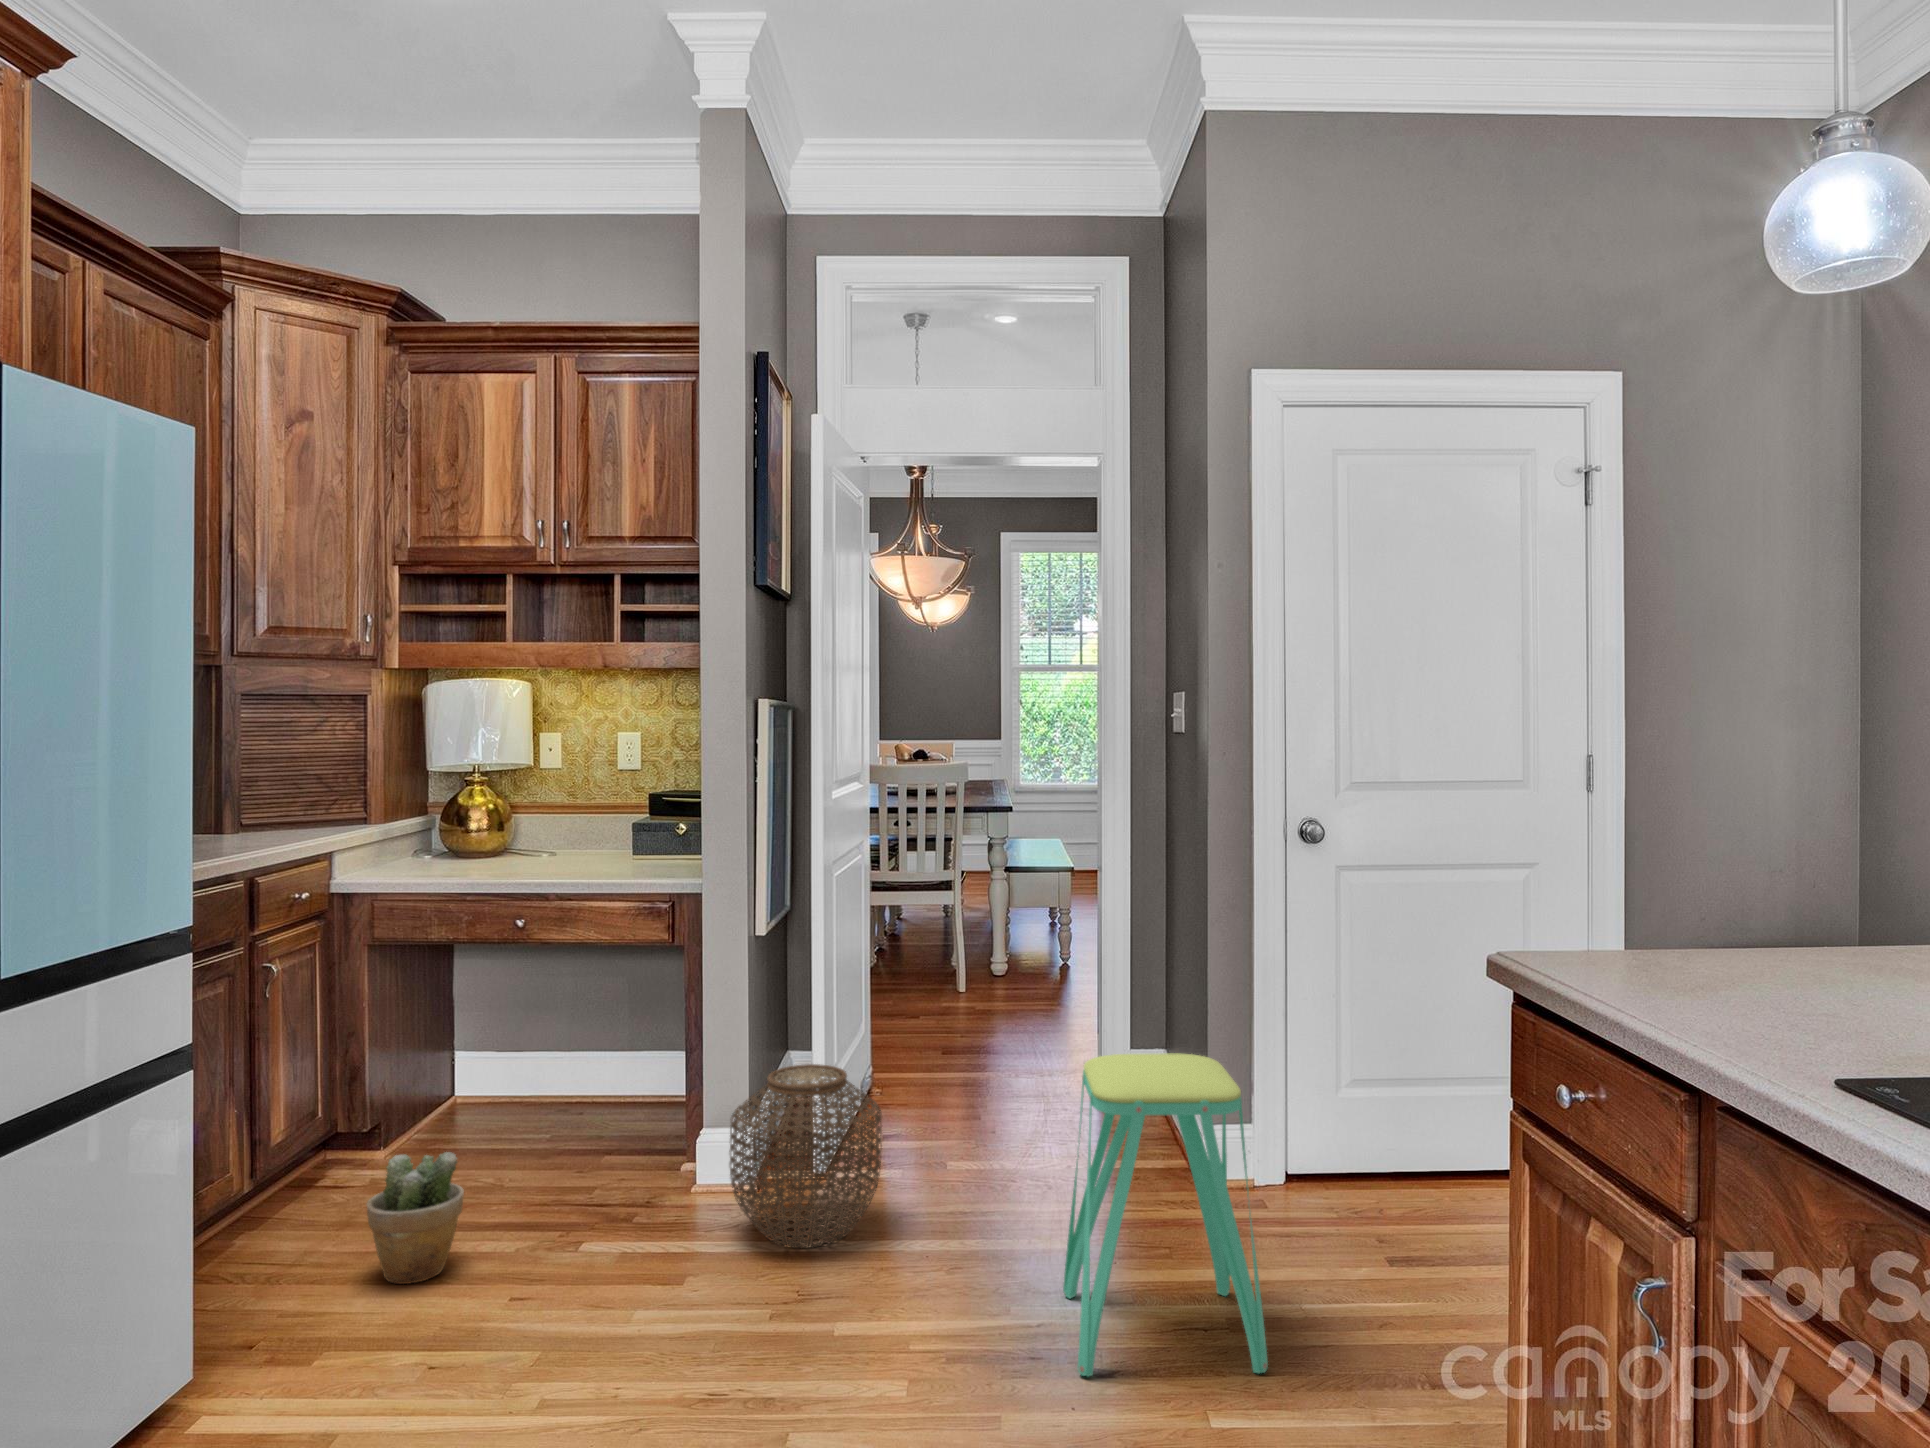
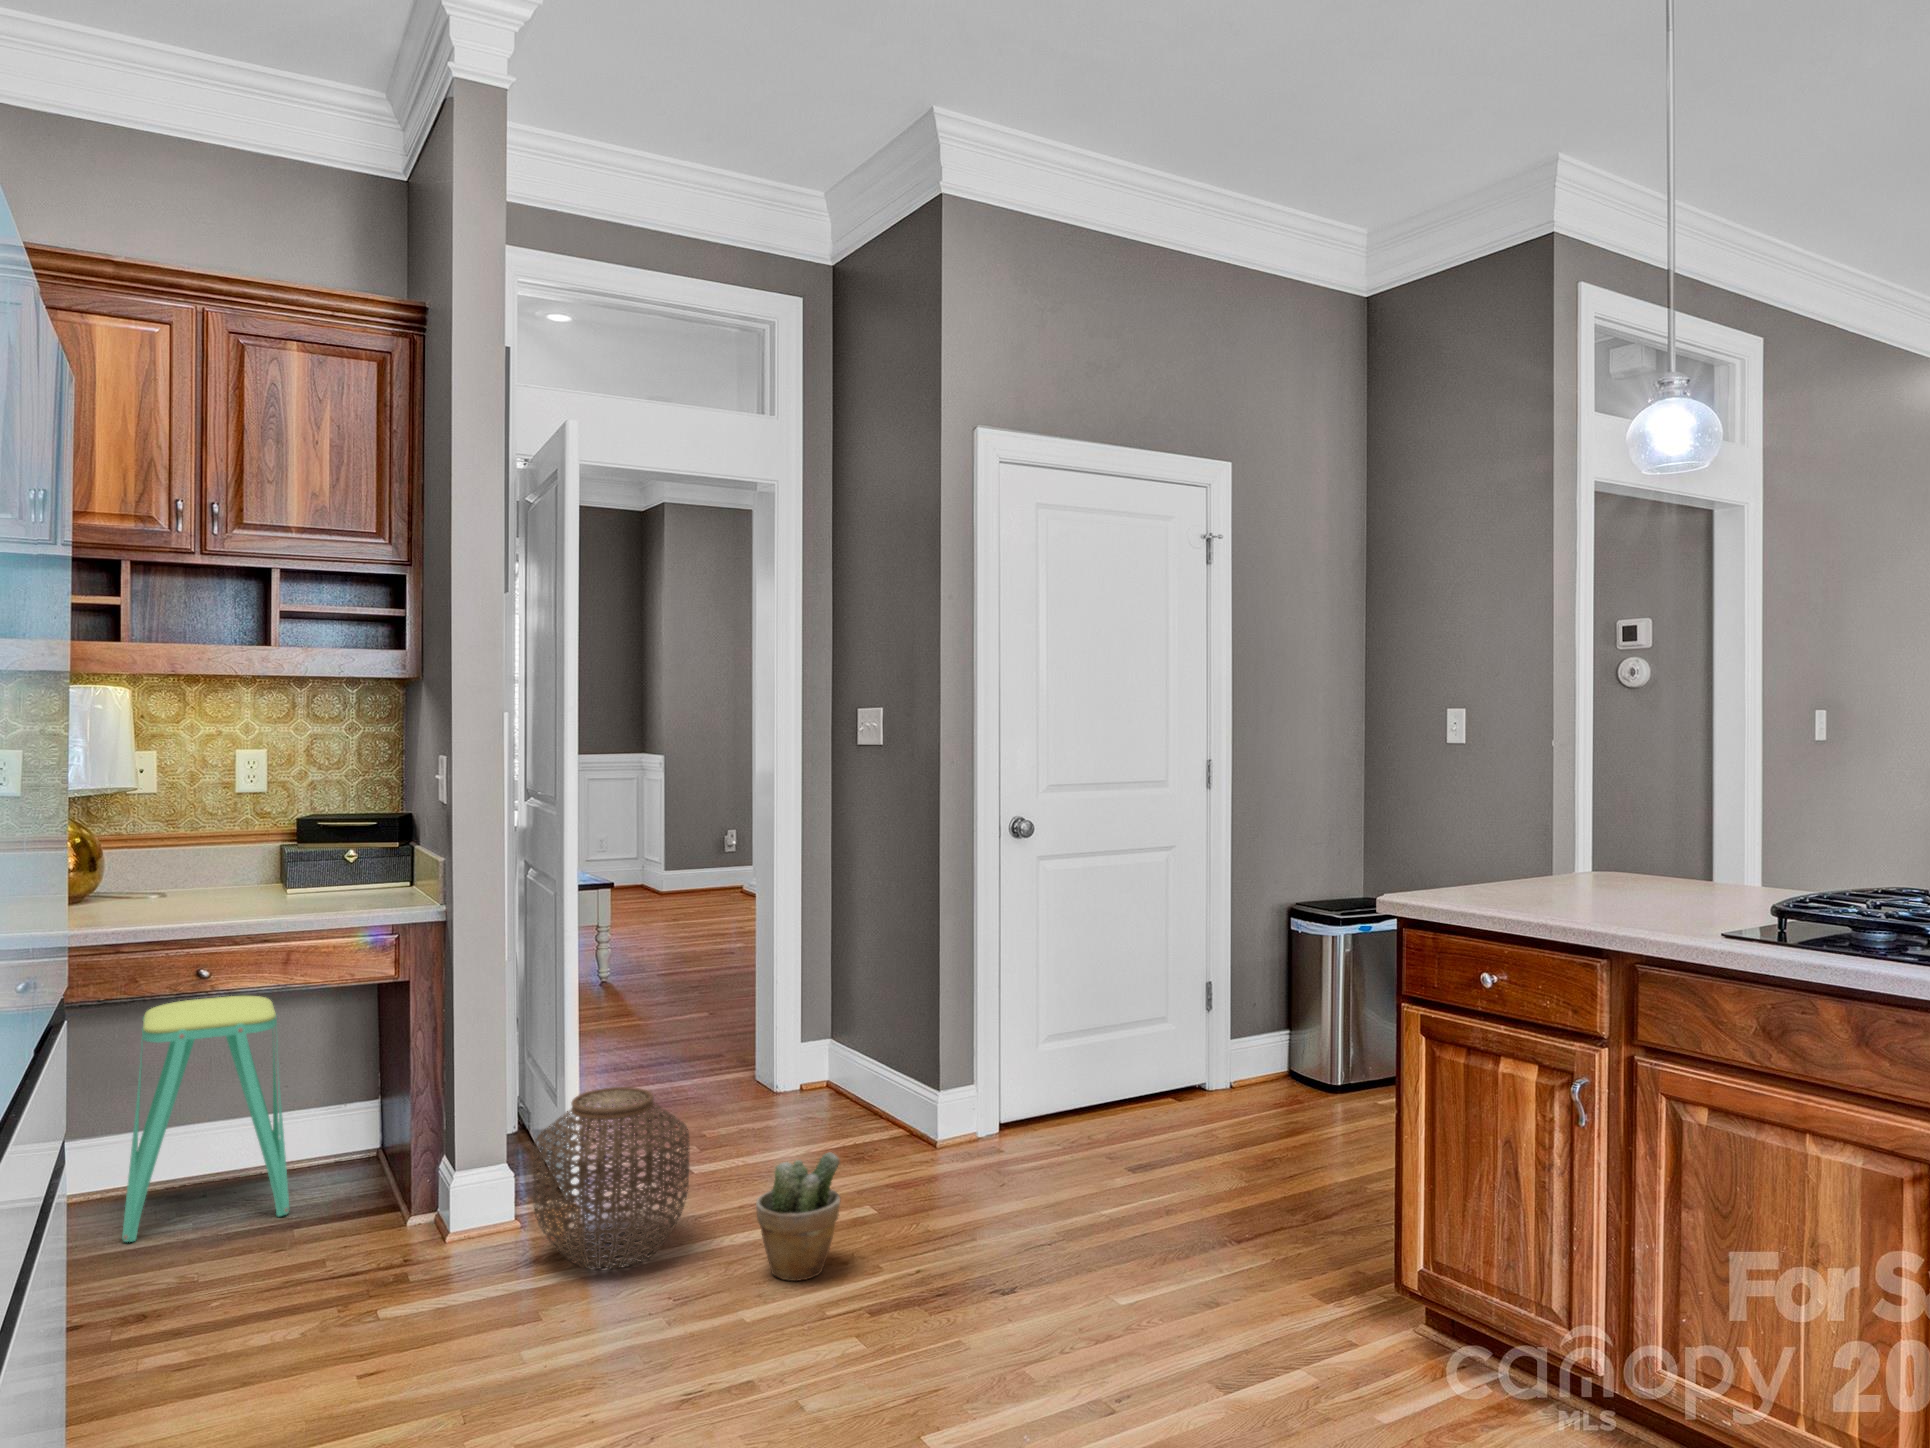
stool: present [1063,1053,1268,1376] -> present [122,996,289,1242]
potted plant: present [366,1152,464,1284] -> present [756,1152,840,1281]

